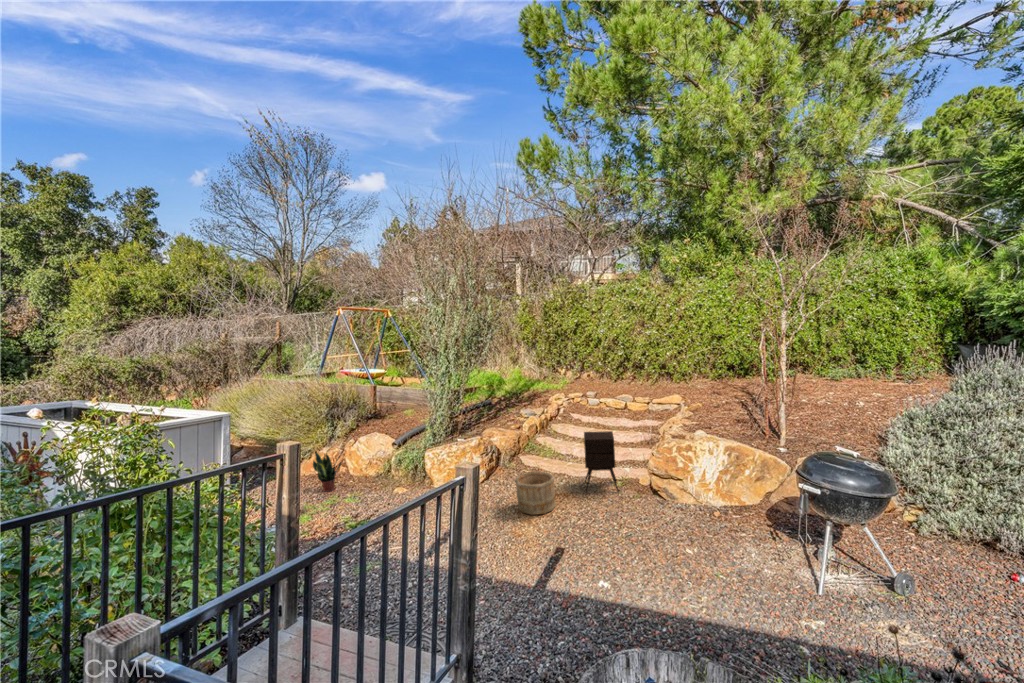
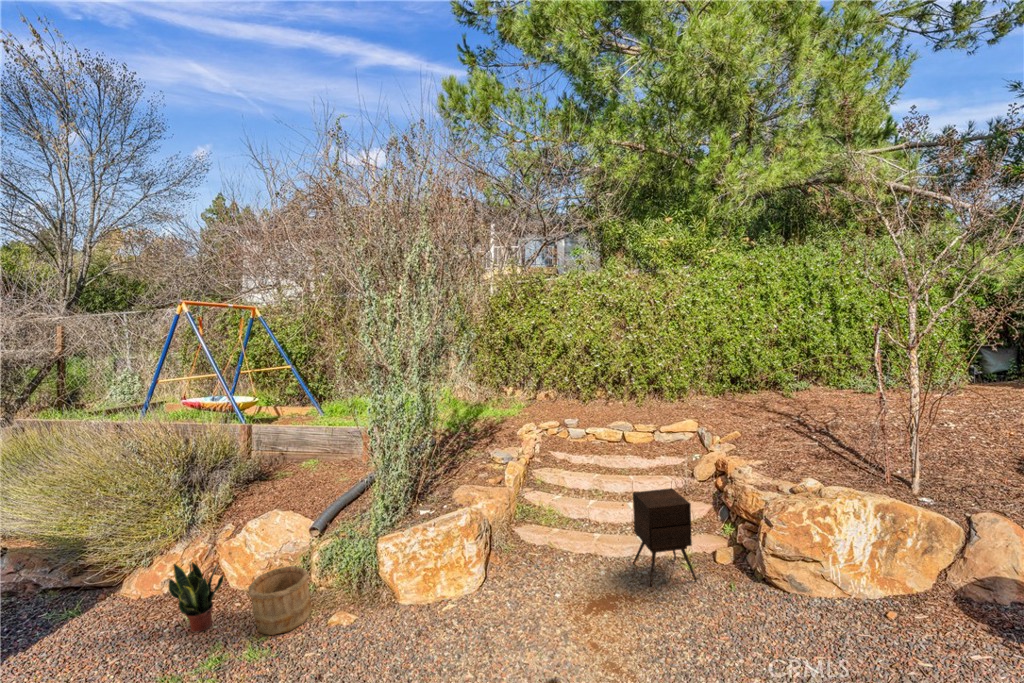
wooden bucket: present [515,471,556,515] -> present [249,566,311,635]

